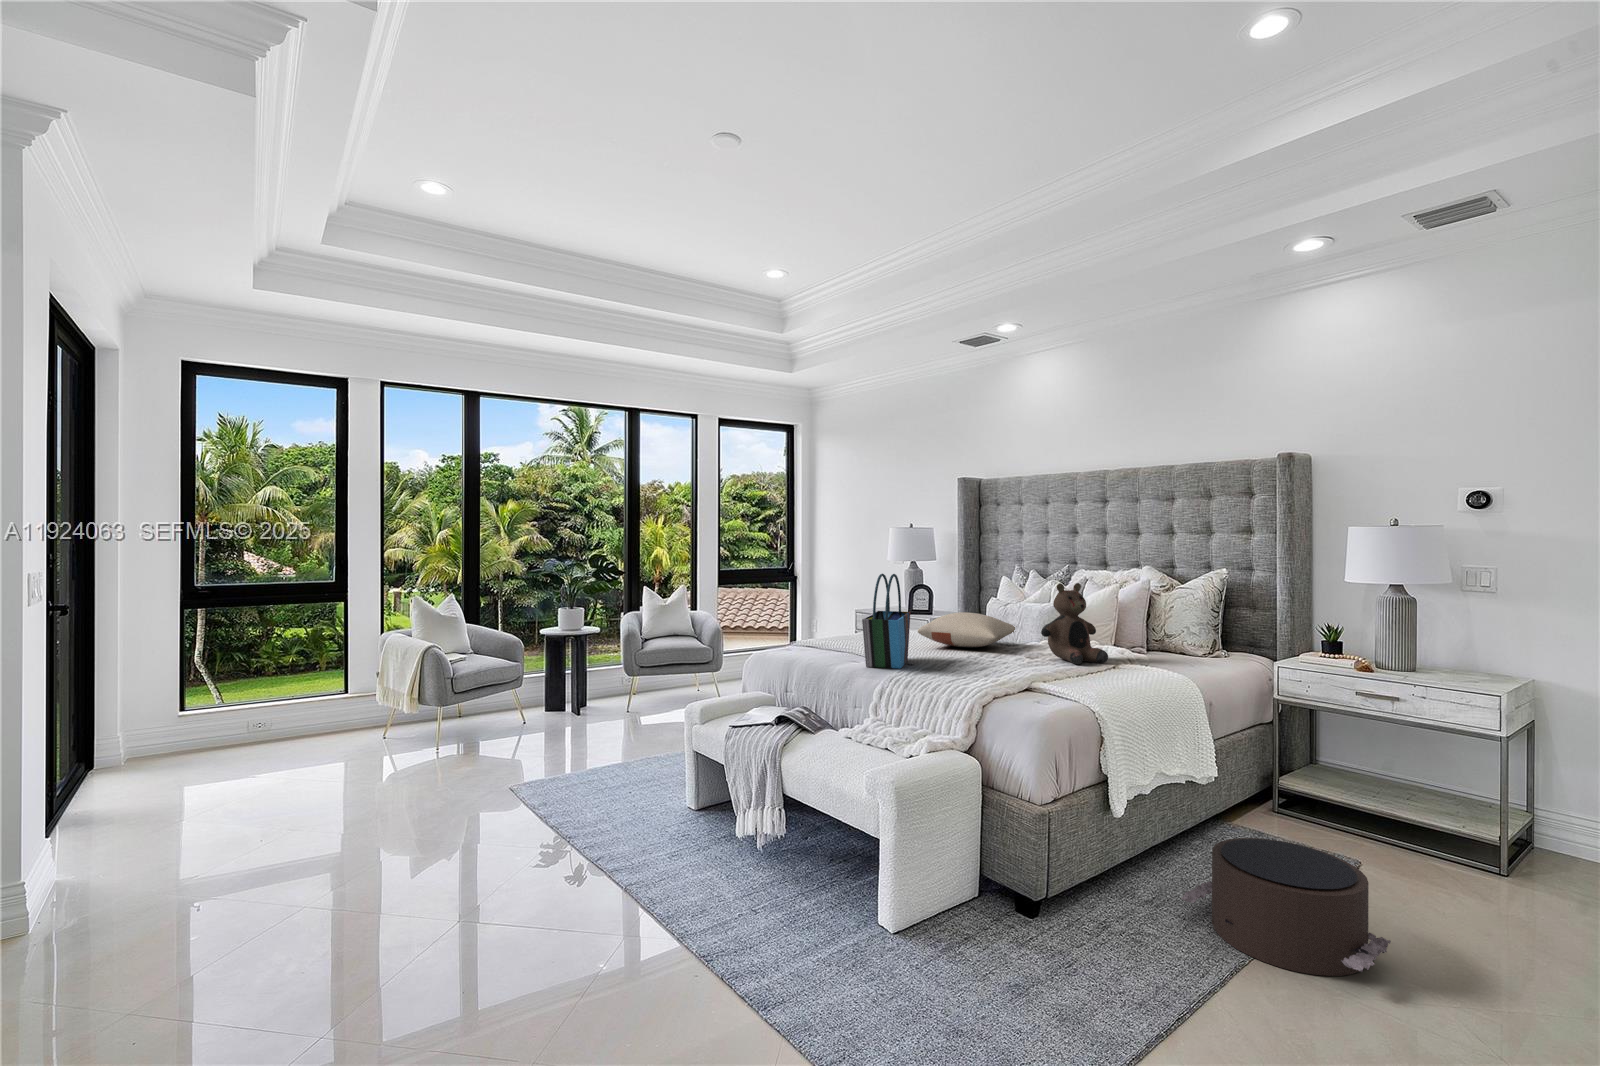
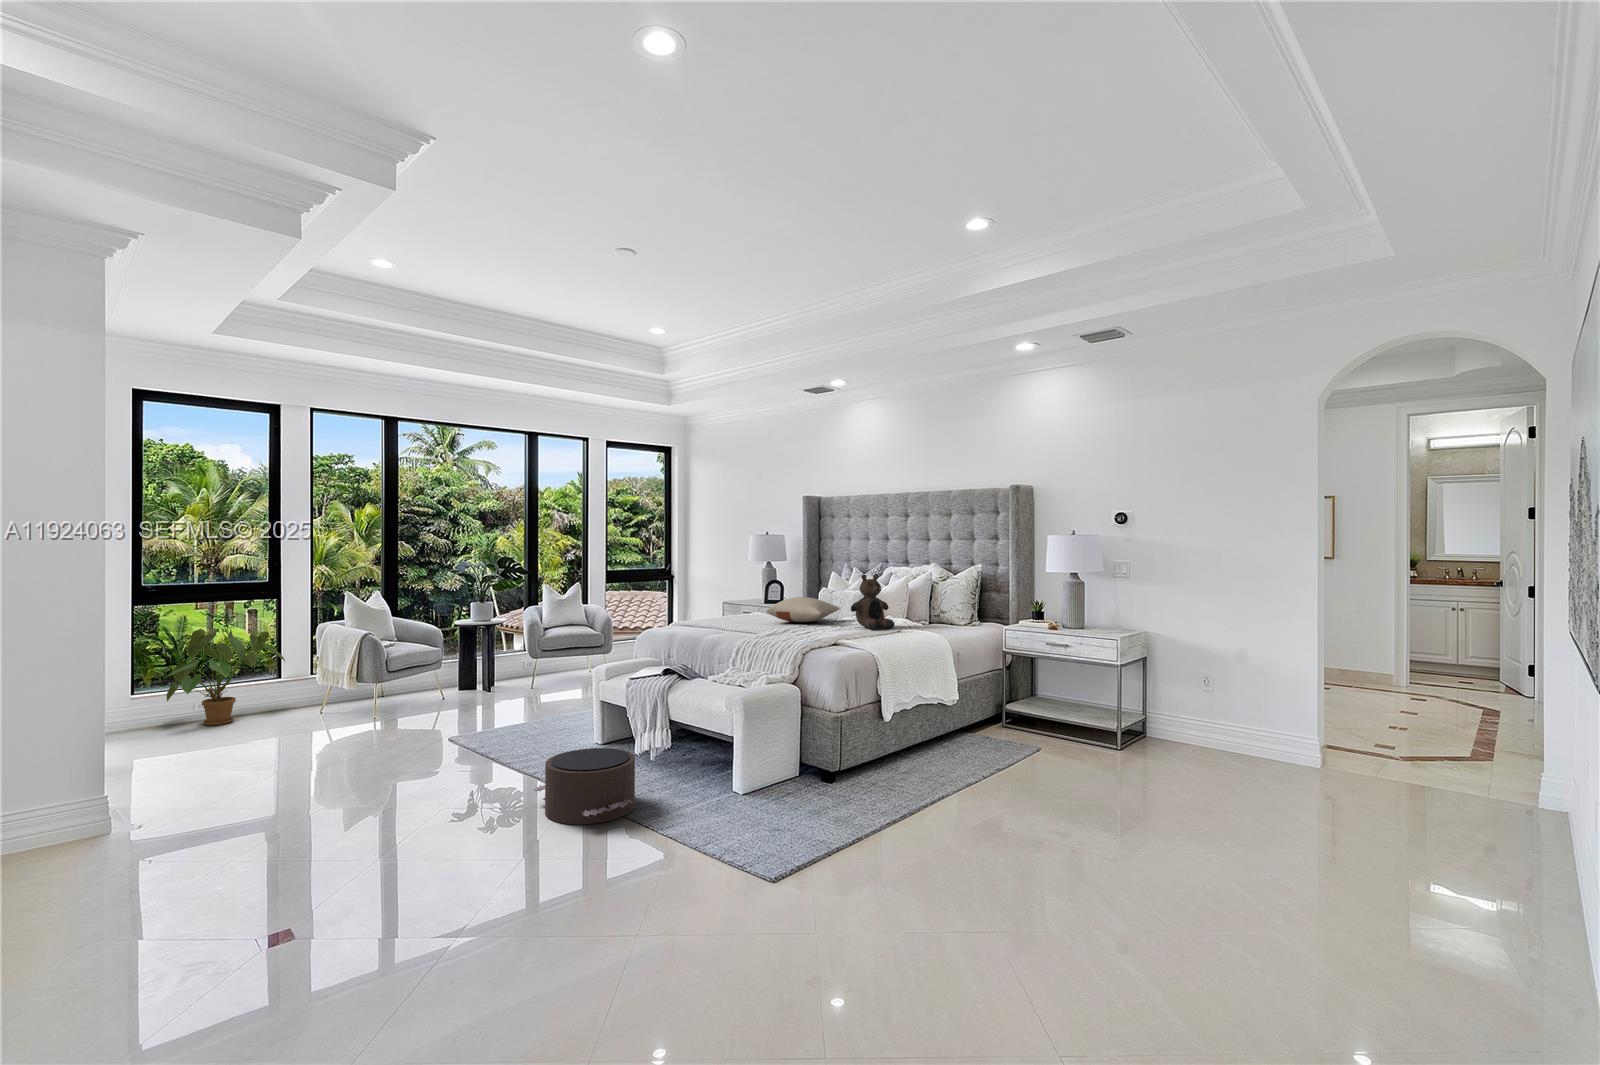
tote bag: present [862,574,910,669] -> none [725,568,760,635]
house plant: none [215,635,354,749] -> present [166,628,285,725]
pouf: present [1181,838,1391,976] -> present [533,748,635,824]

